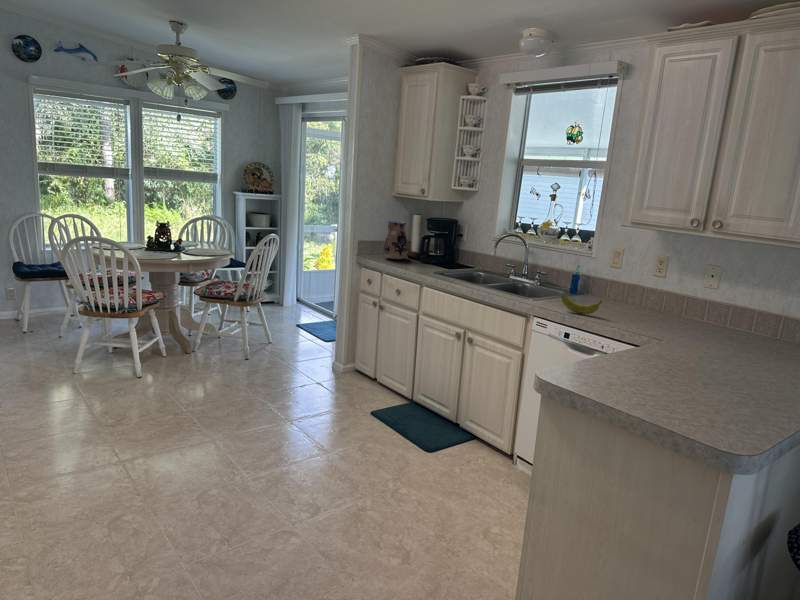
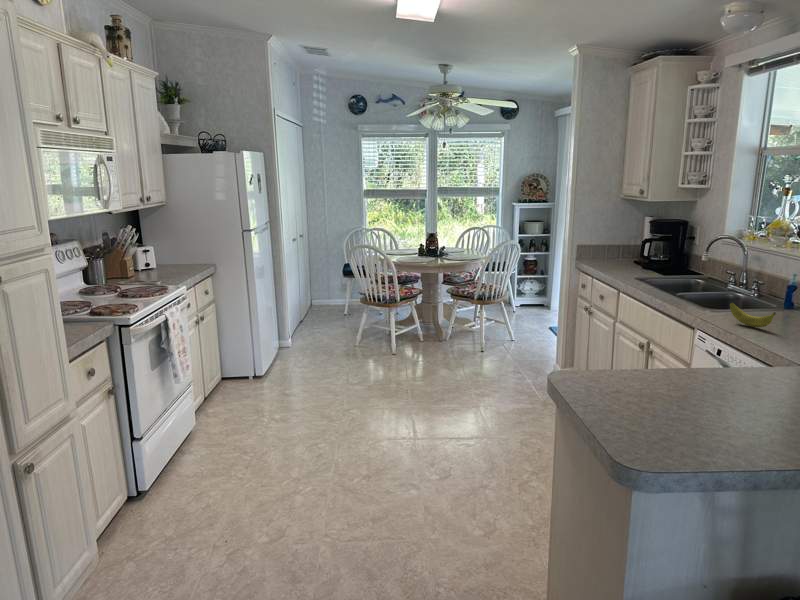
ceramic pitcher: present [383,221,409,259] -> none [601,225,629,264]

